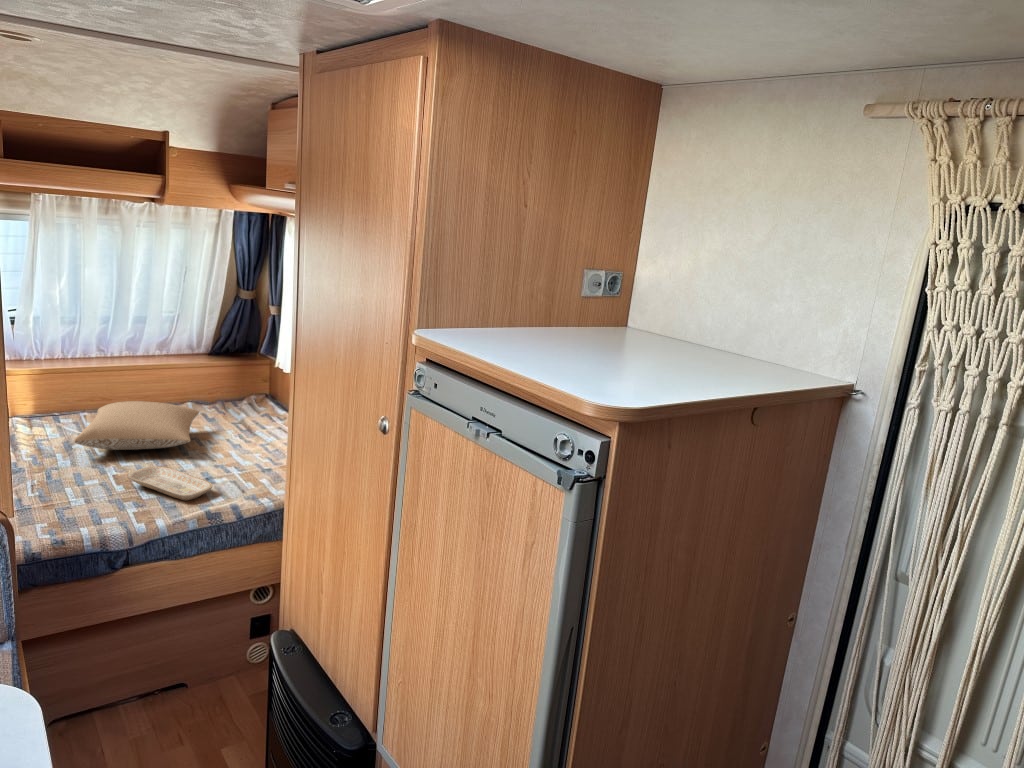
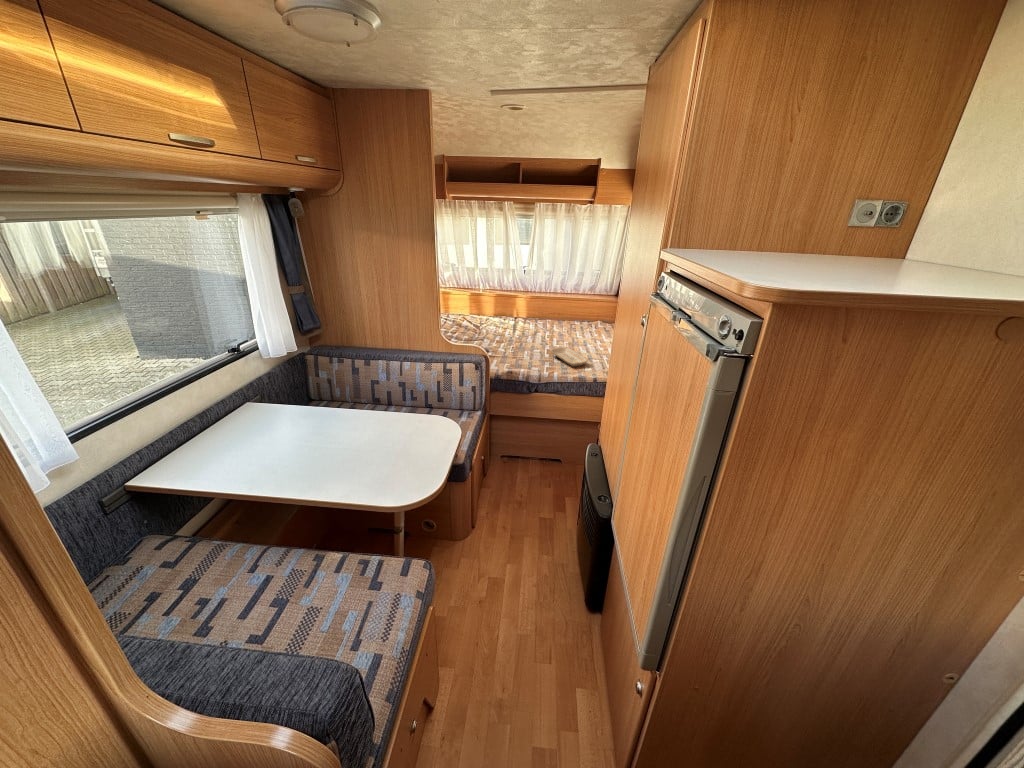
pillow: present [75,401,199,450] -> none [534,314,599,340]

